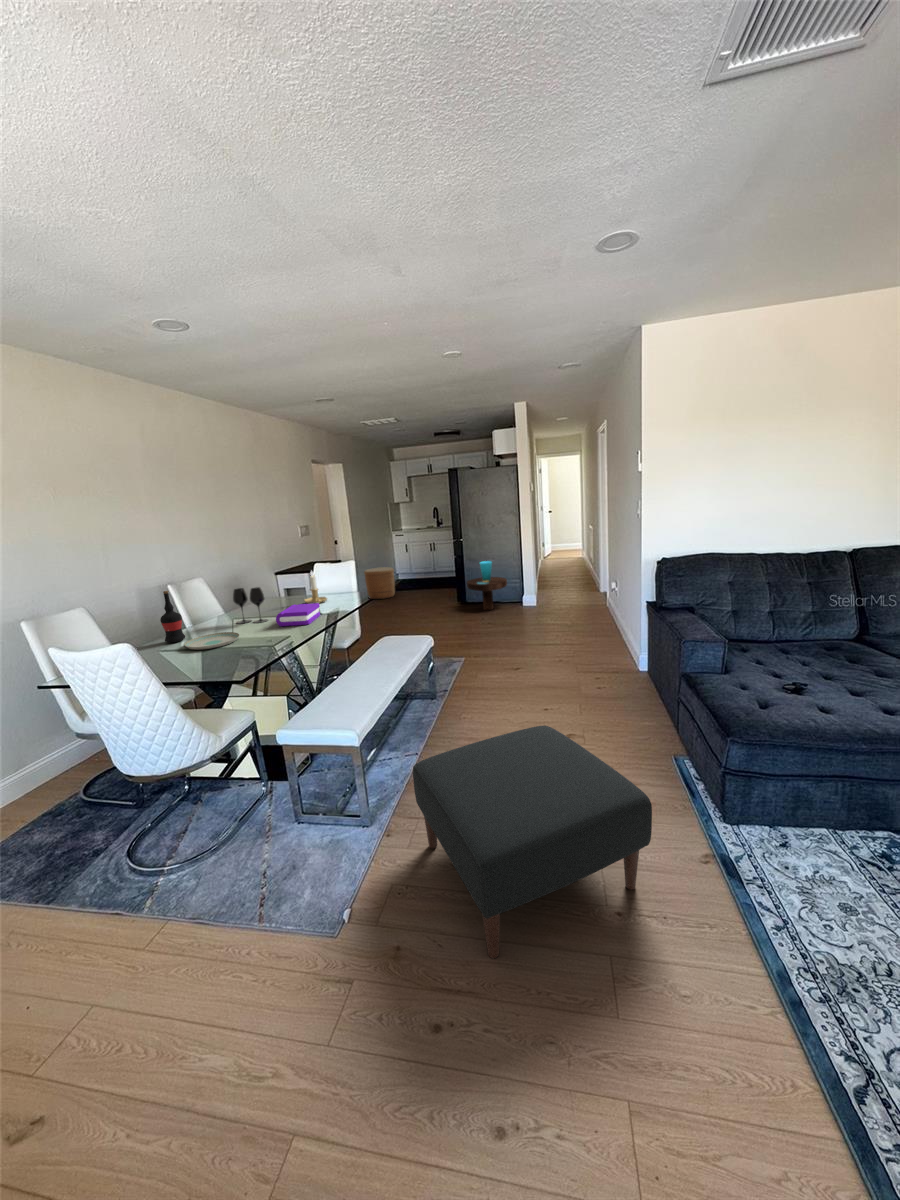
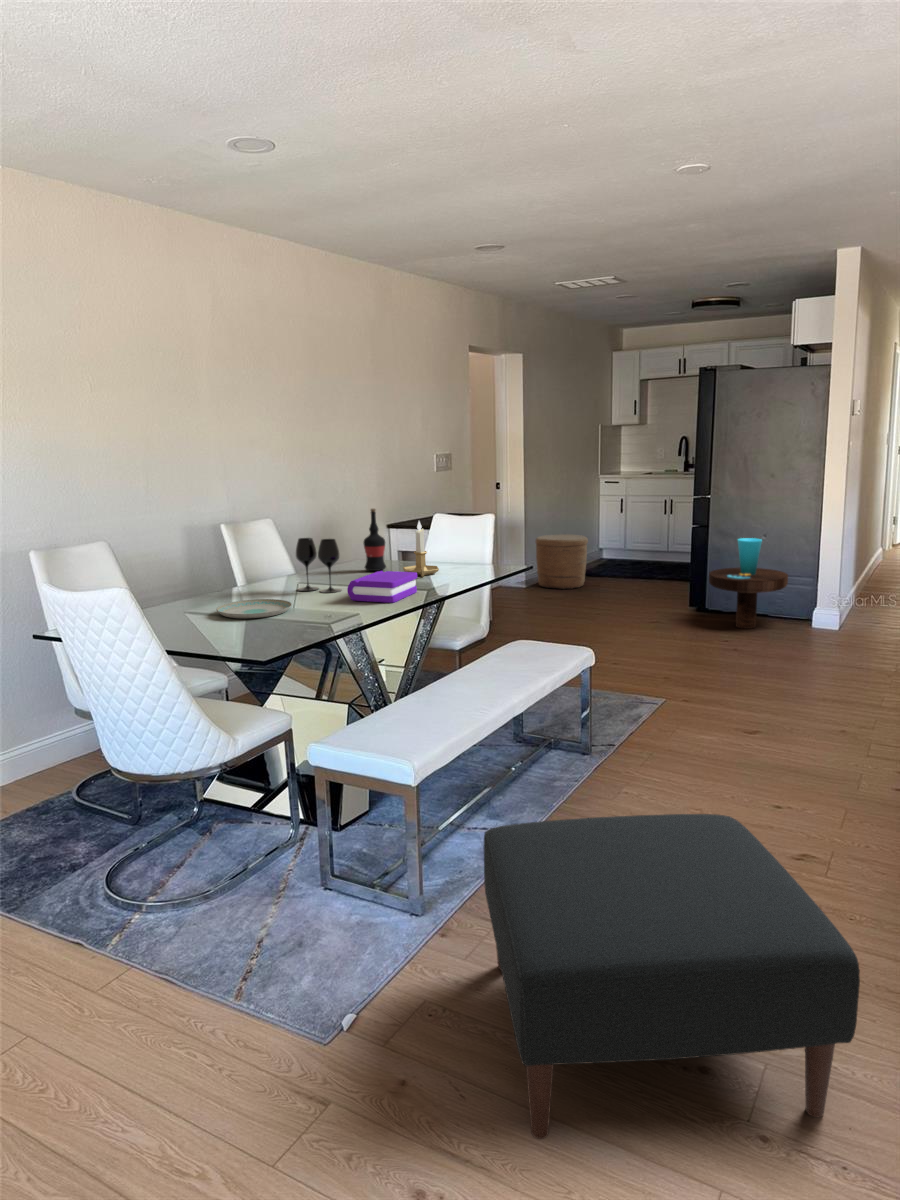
wine bottle: present [160,591,185,643] -> present [363,509,386,571]

